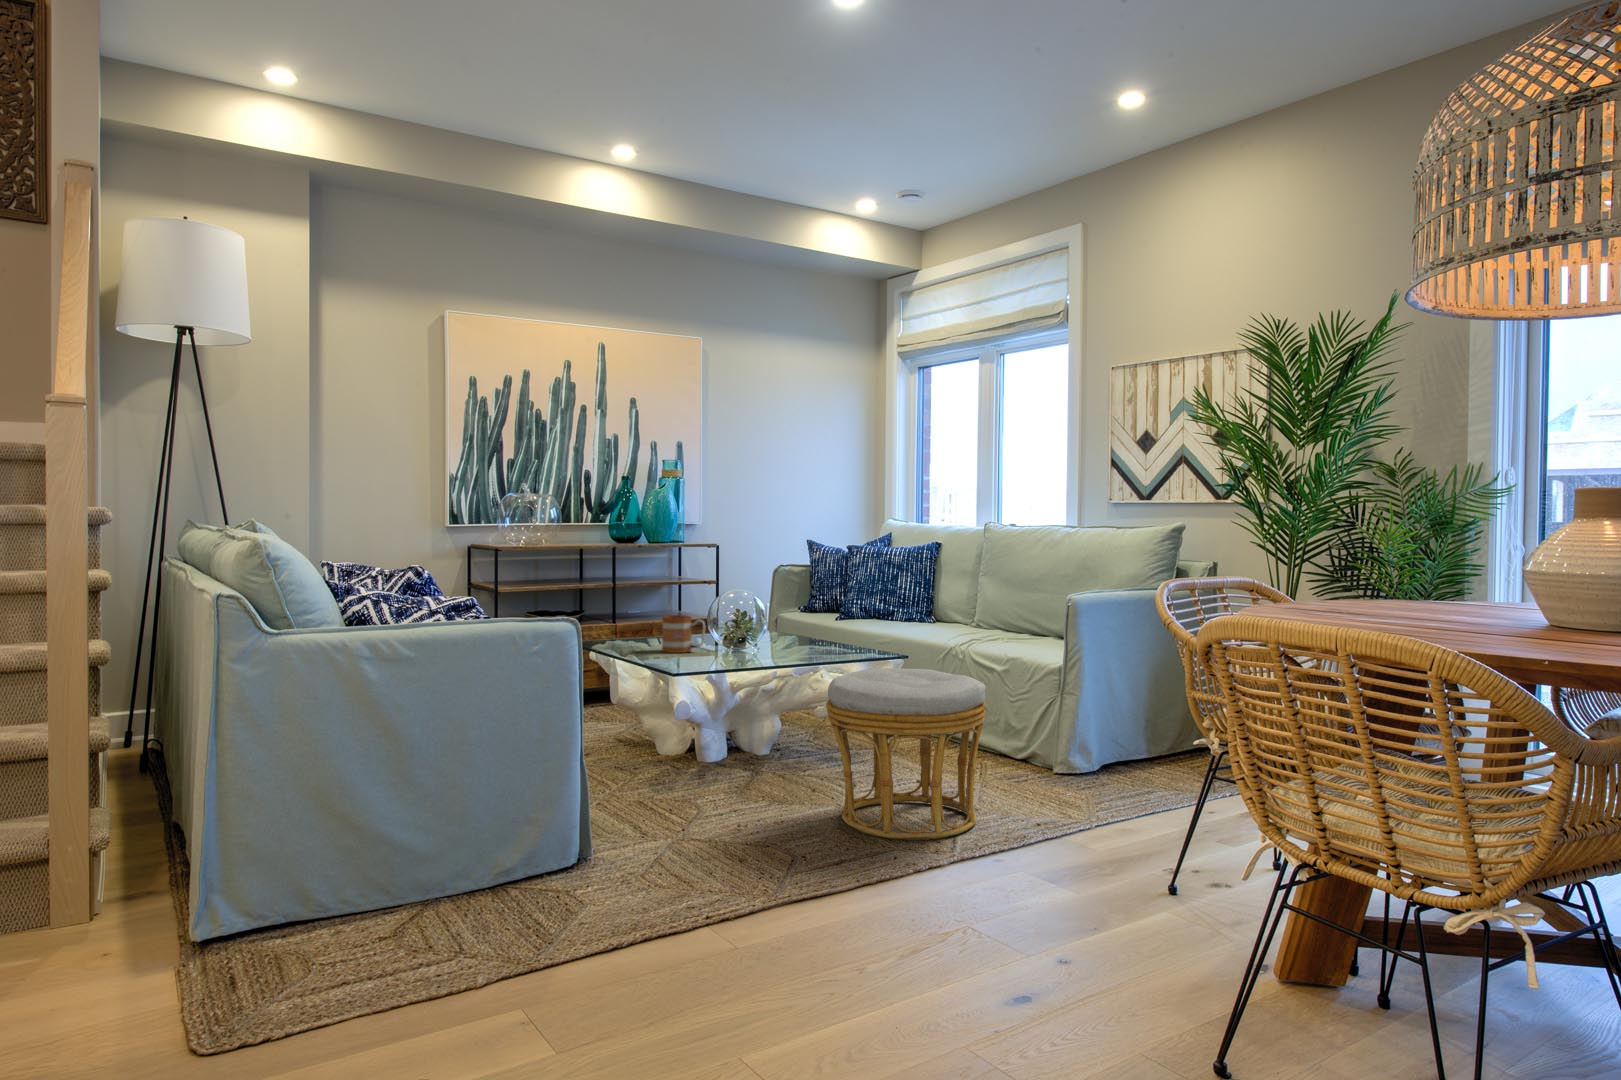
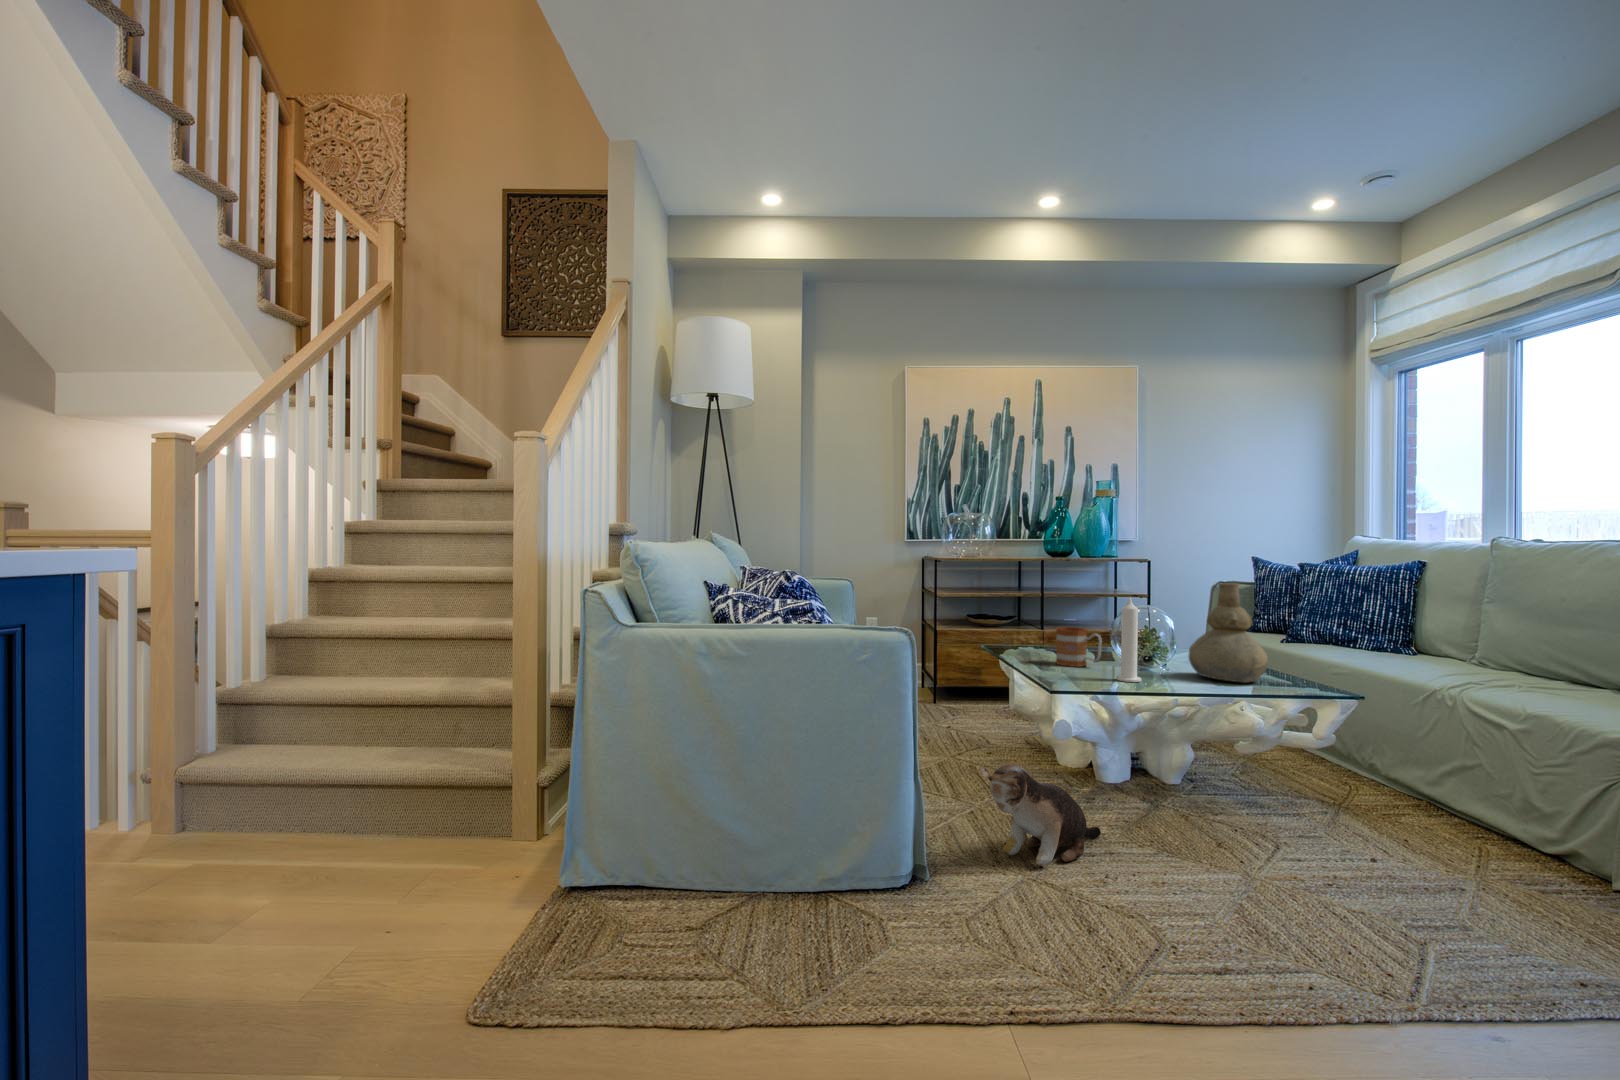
vase: none [779,567,842,654] -> present [1189,582,1268,683]
candle: none [725,583,747,661] -> present [1116,597,1142,682]
ottoman: present [826,668,986,840] -> none [1224,710,1479,963]
plush toy: none [629,741,721,828] -> present [980,764,1101,865]

